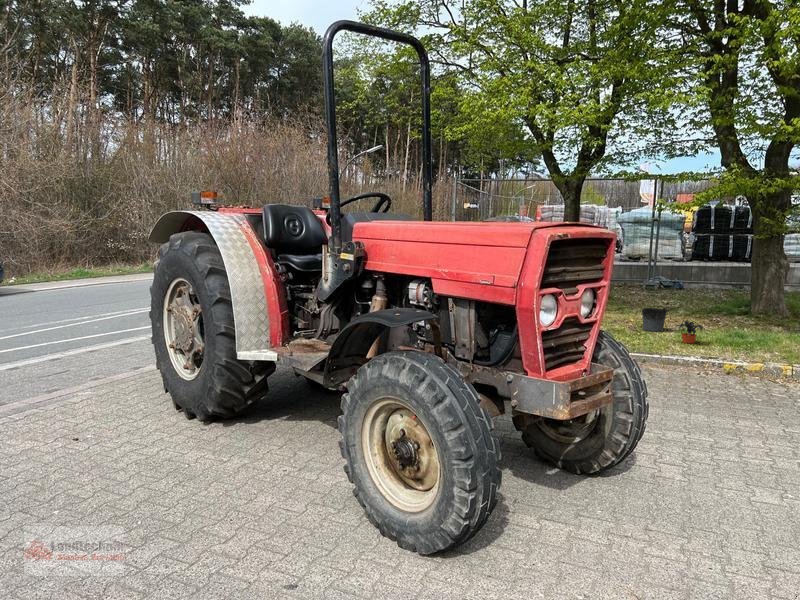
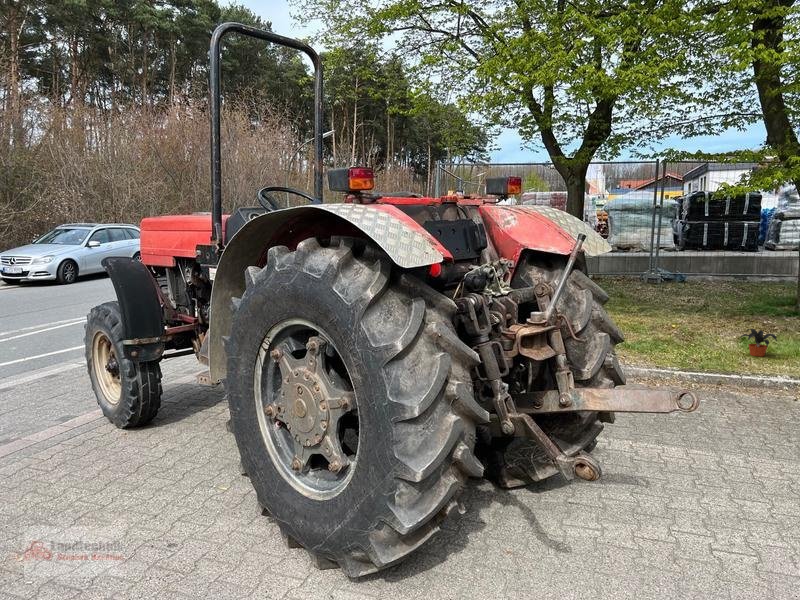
bucket: present [642,308,668,332] -> none [688,312,721,341]

